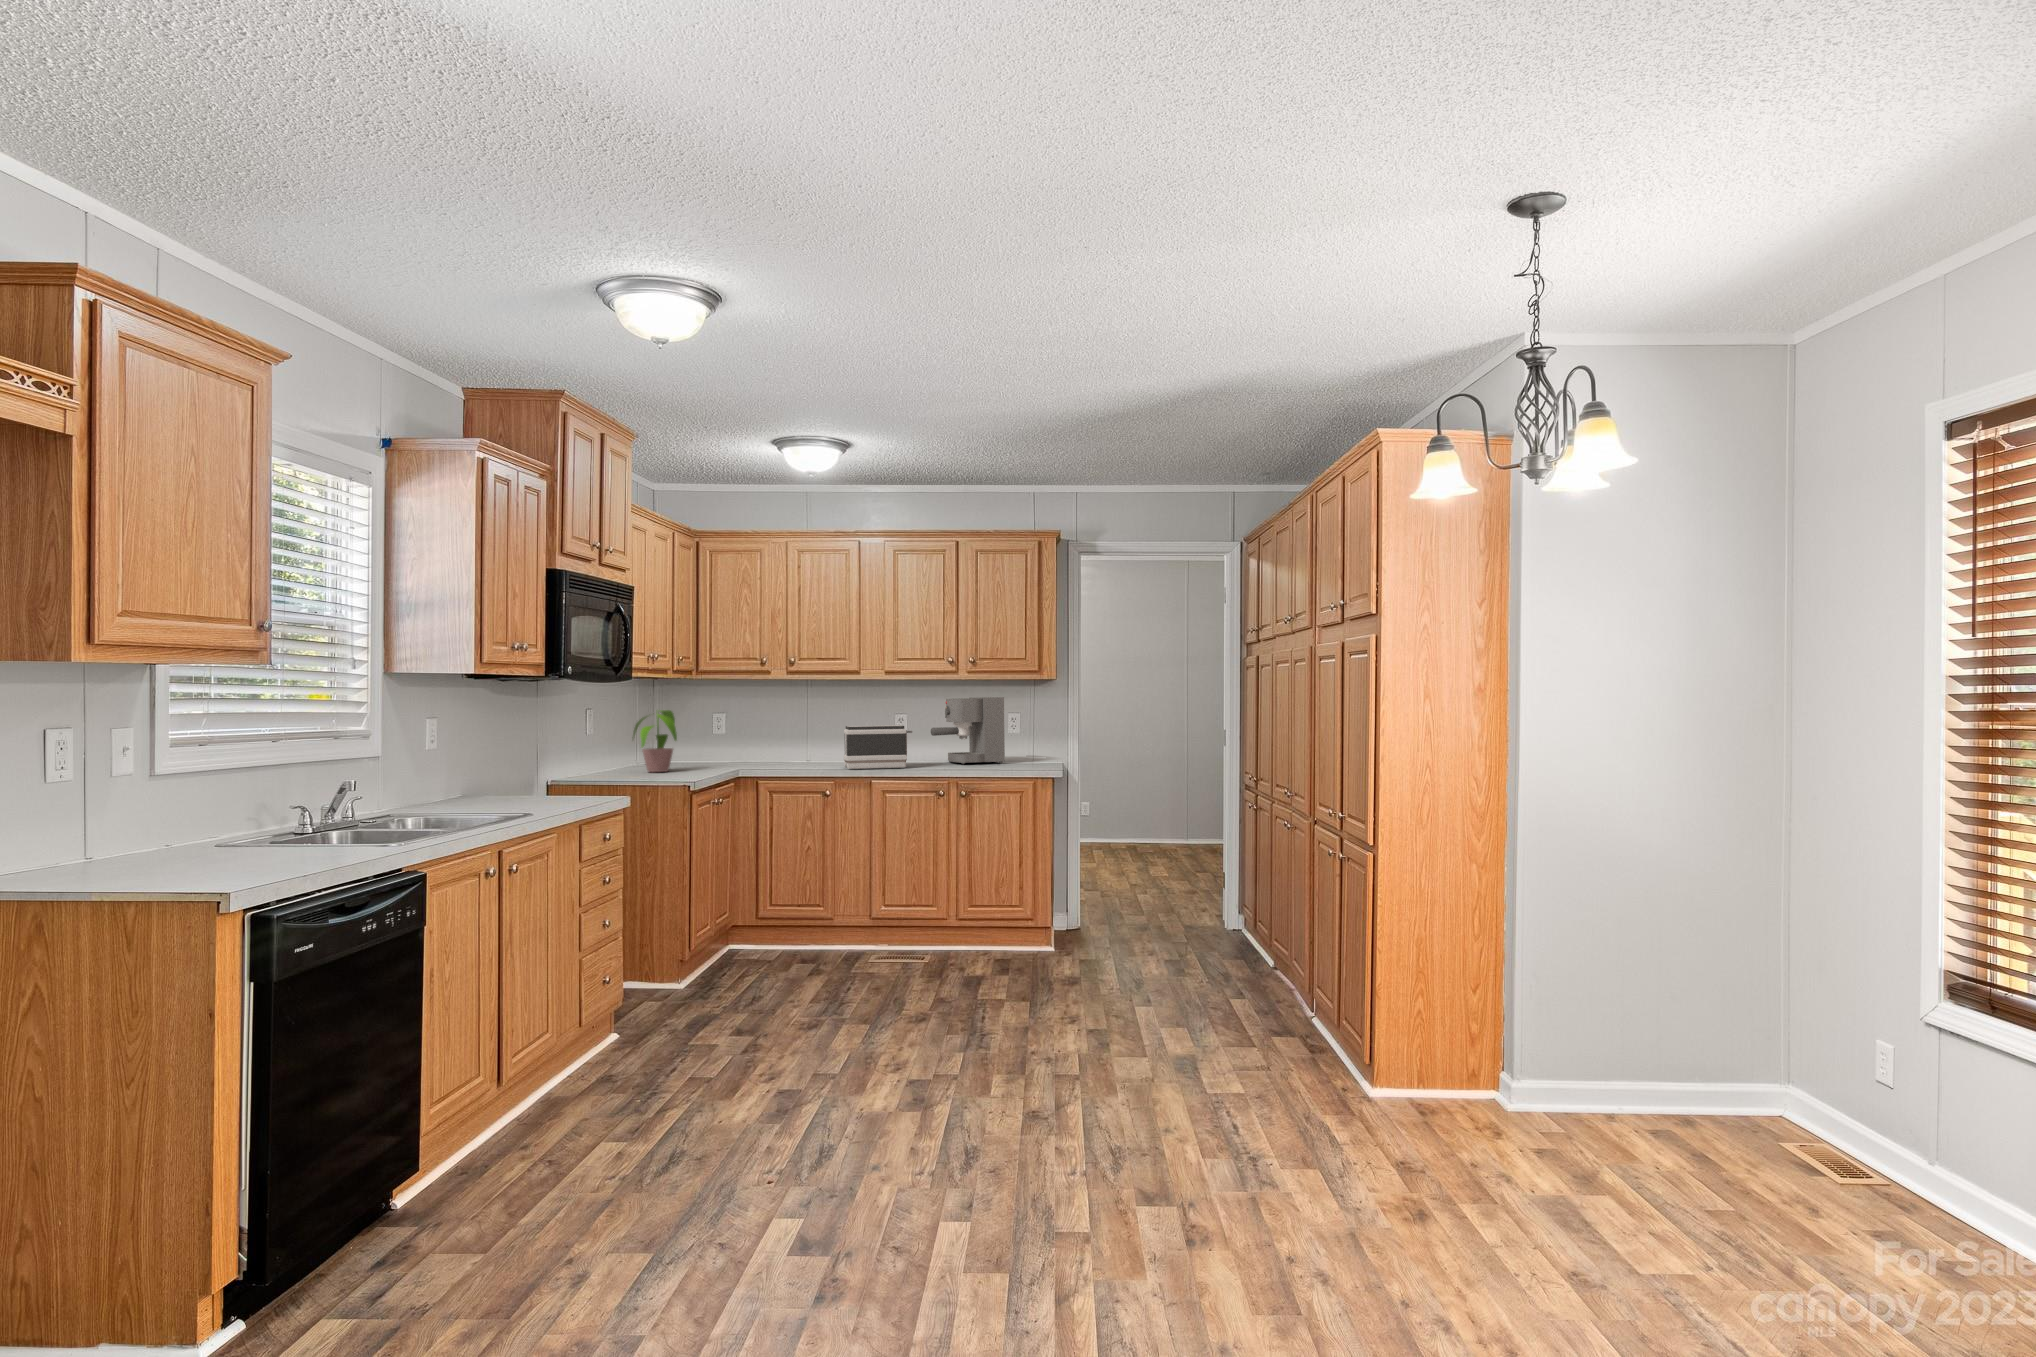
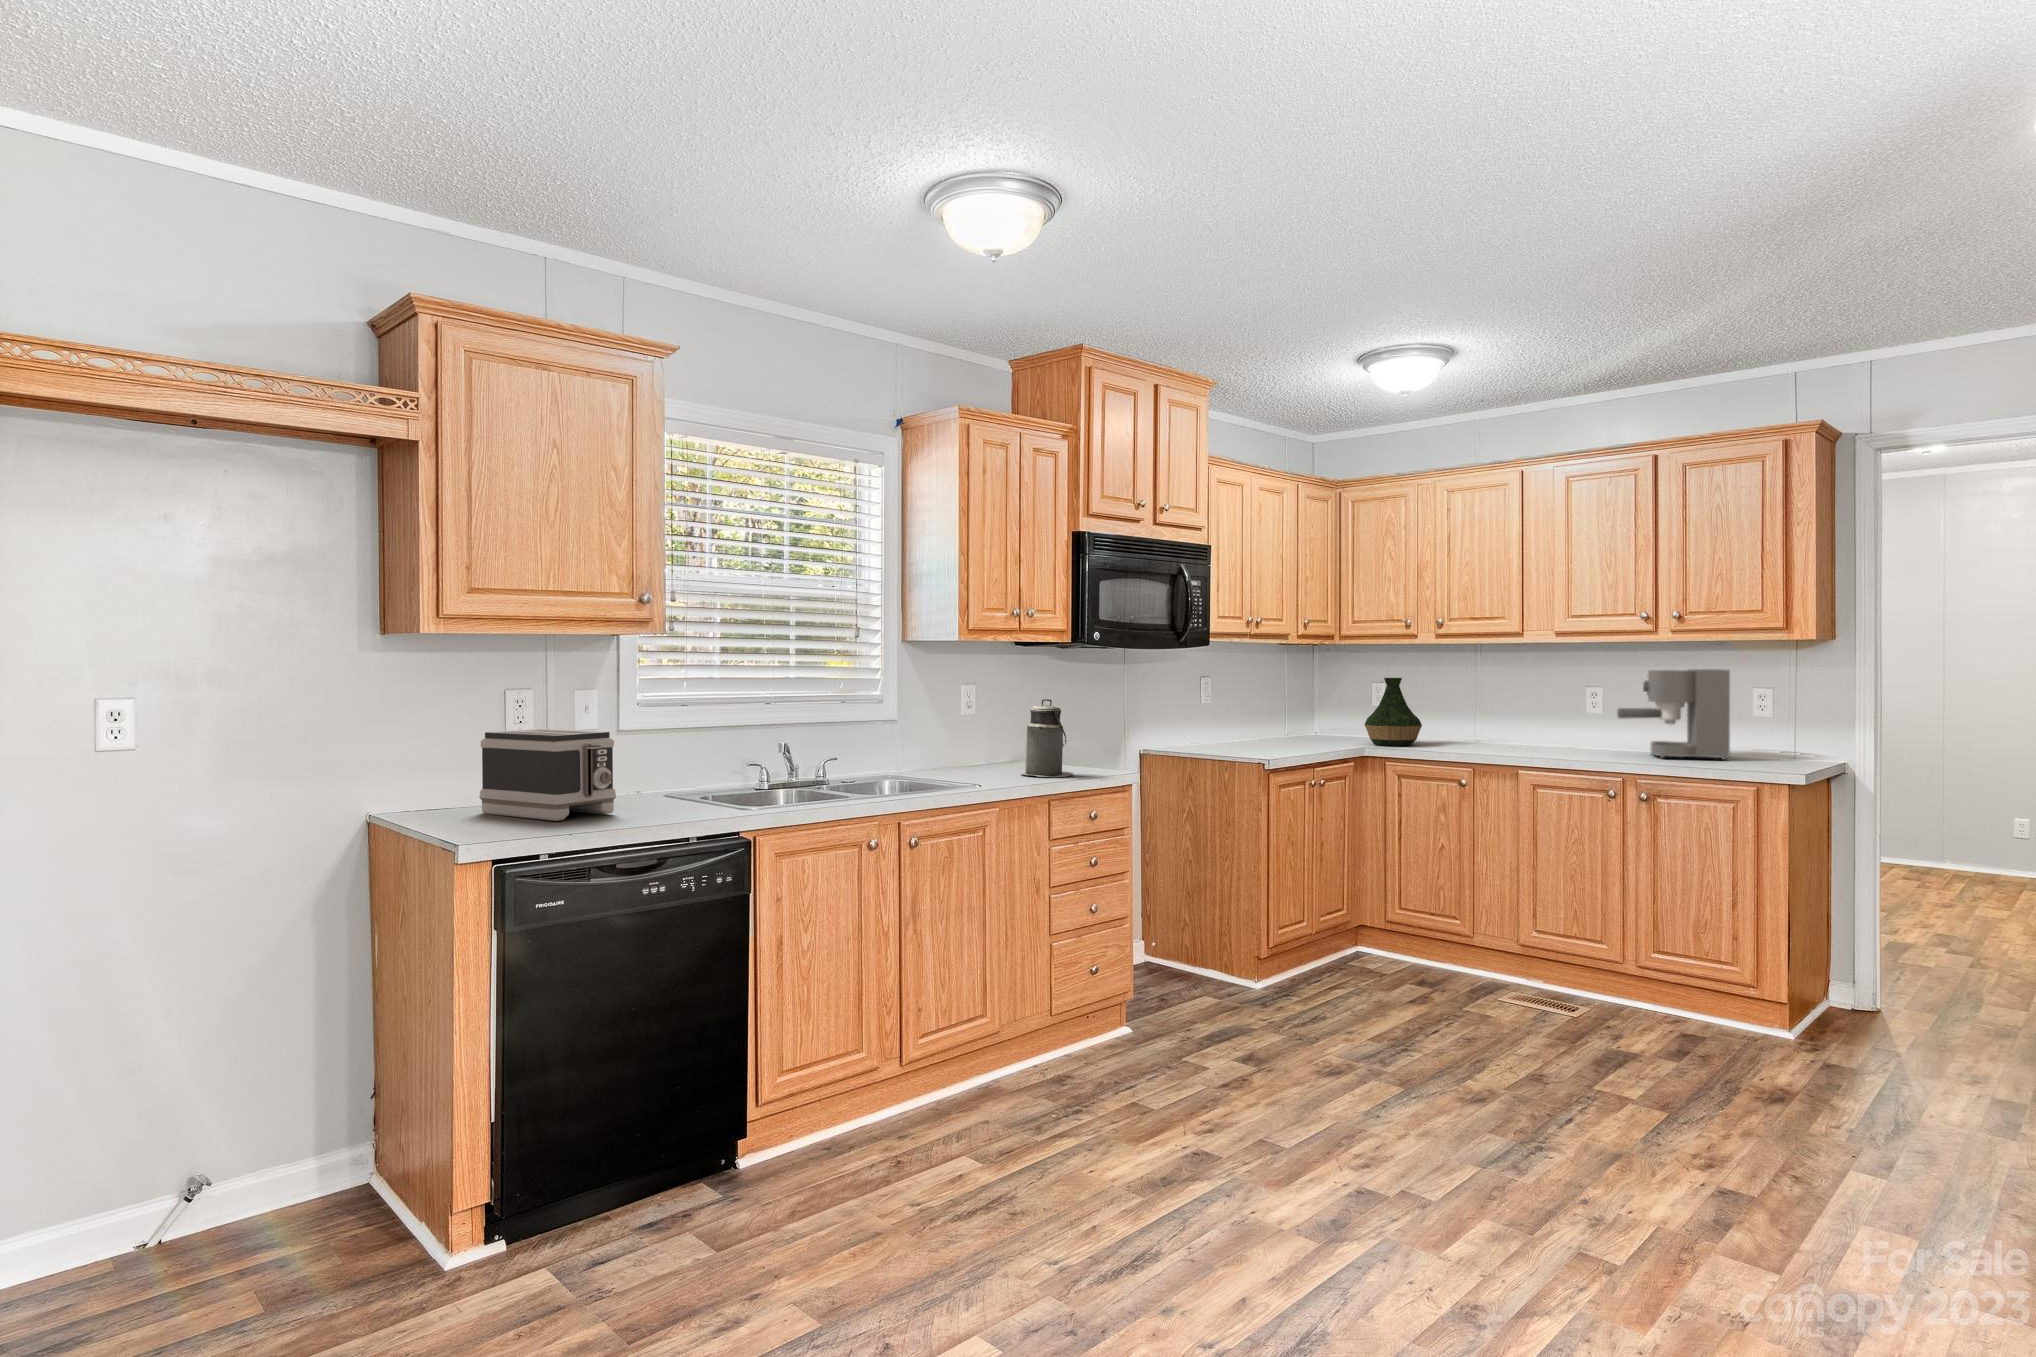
vase: none [728,708,778,767] -> present [1365,678,1422,746]
potted plant: present [632,710,677,772] -> none [1242,678,1316,746]
toaster: present [844,725,912,769] -> present [480,729,616,821]
canister: none [506,730,563,805] -> present [1021,699,1073,777]

